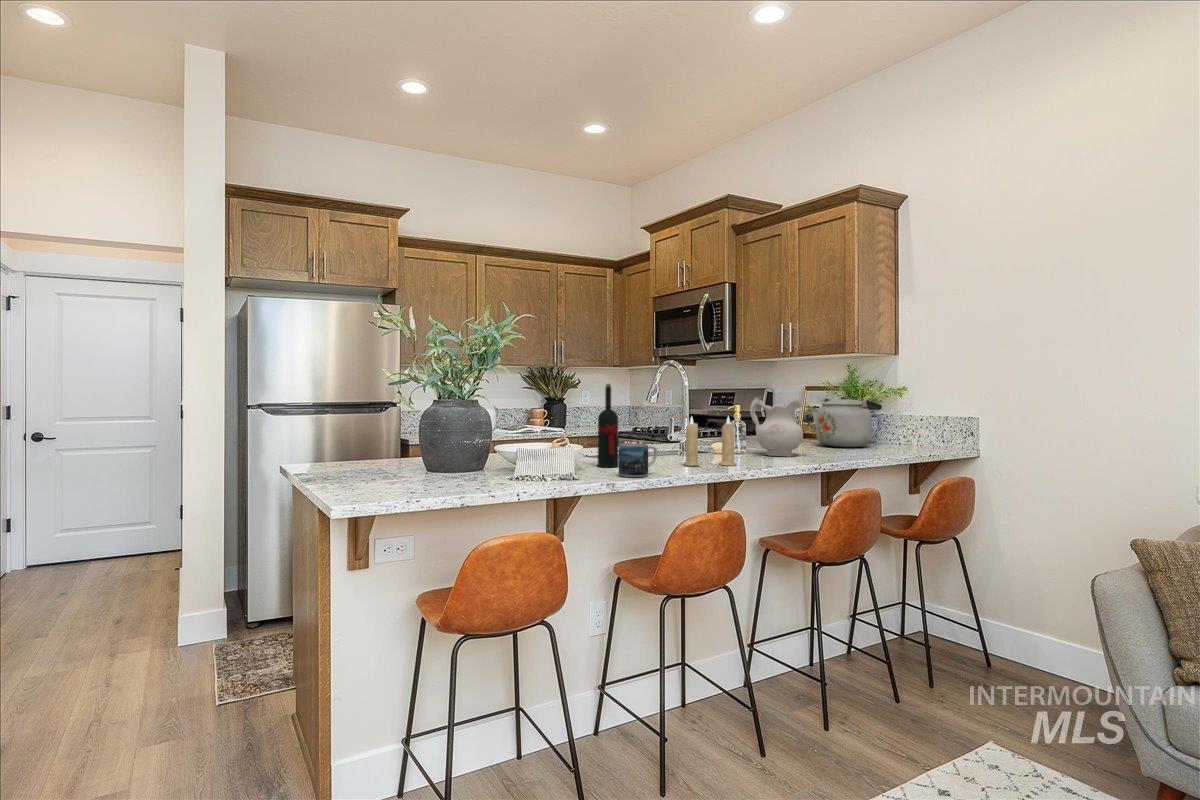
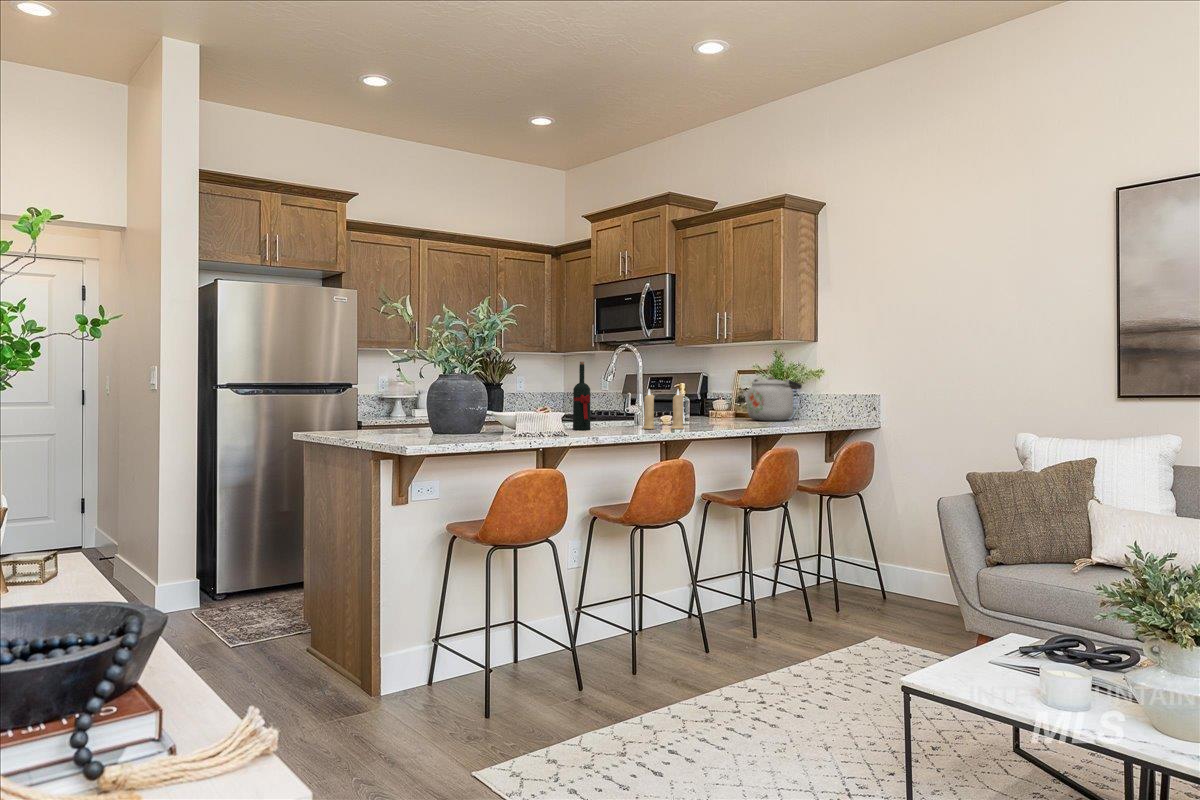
ceramic pitcher: present [750,397,803,457] -> none [693,375,737,425]
mug: present [619,443,657,477] -> none [597,408,626,433]

